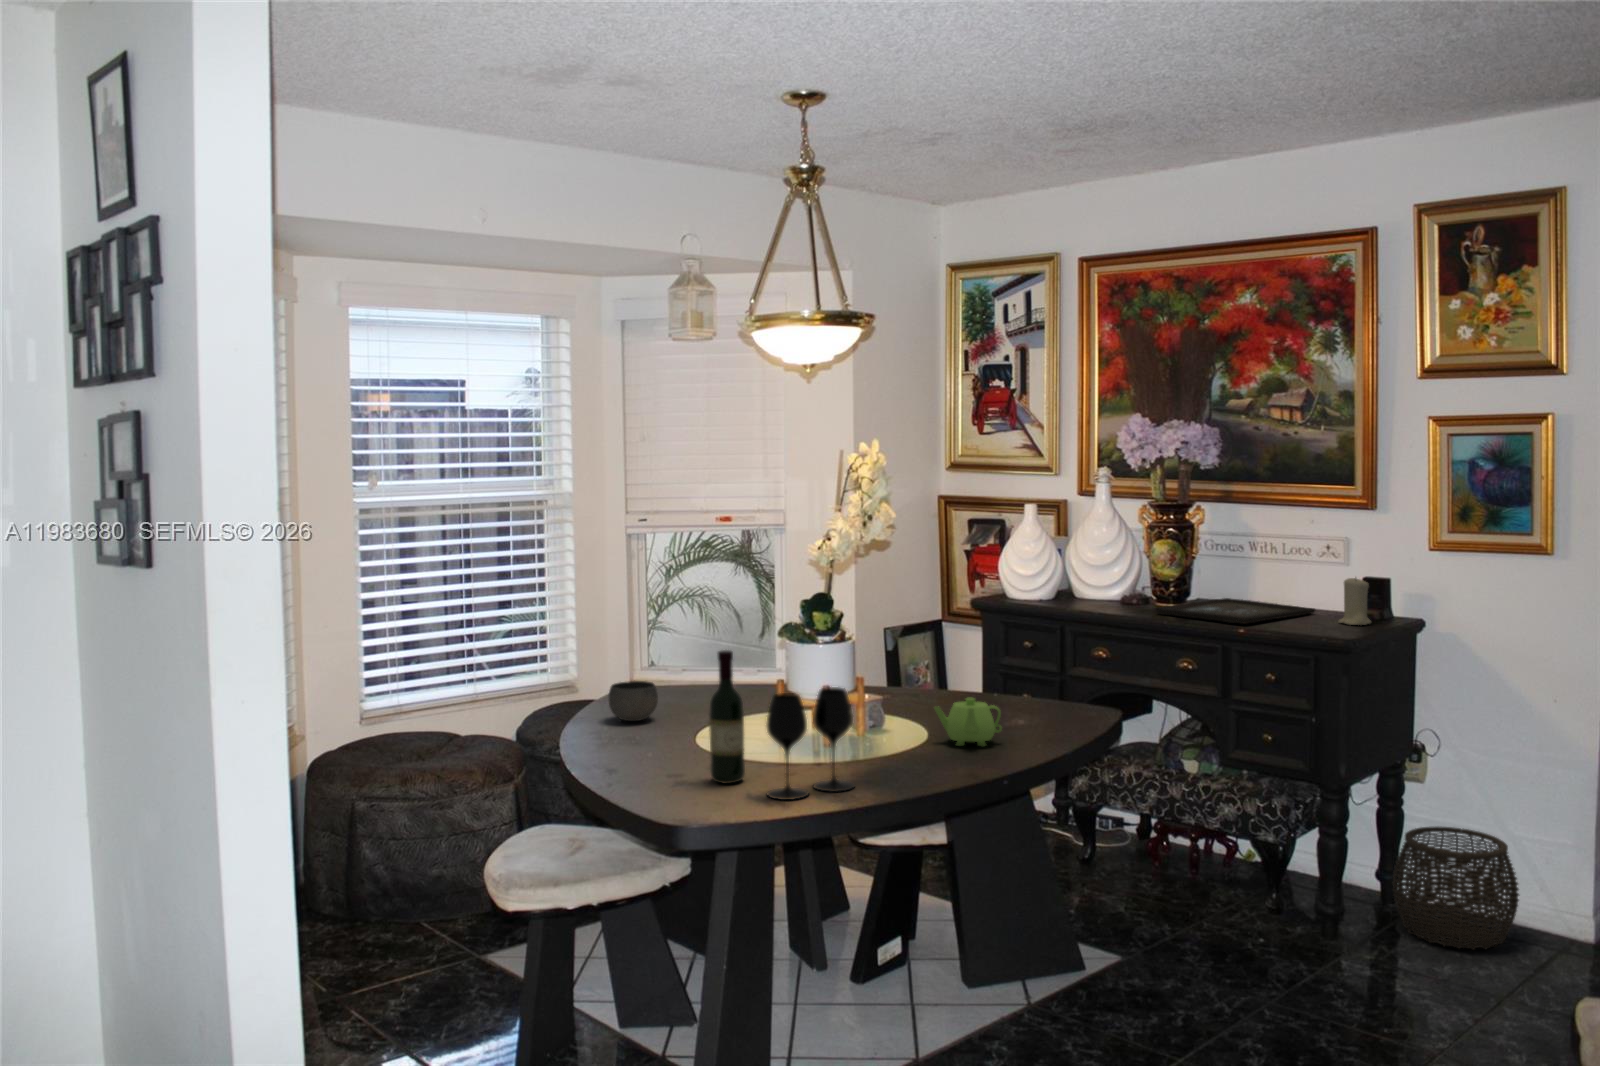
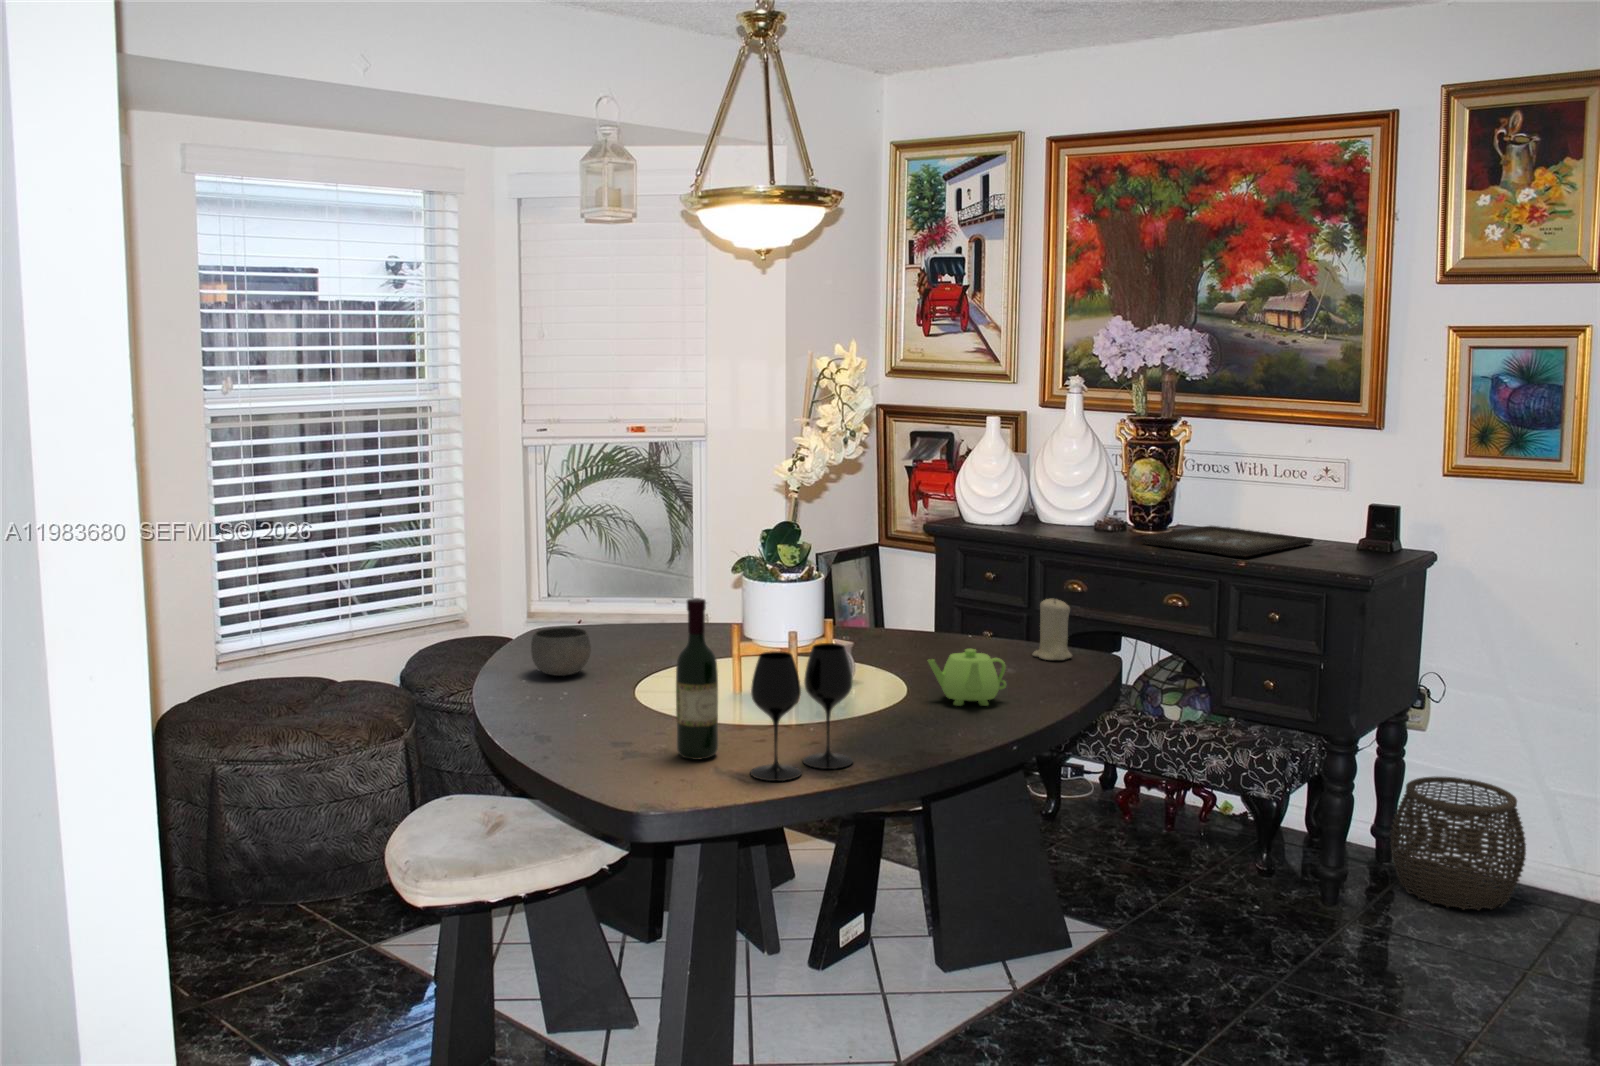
candle: present [1338,578,1371,625] -> present [1033,598,1072,660]

